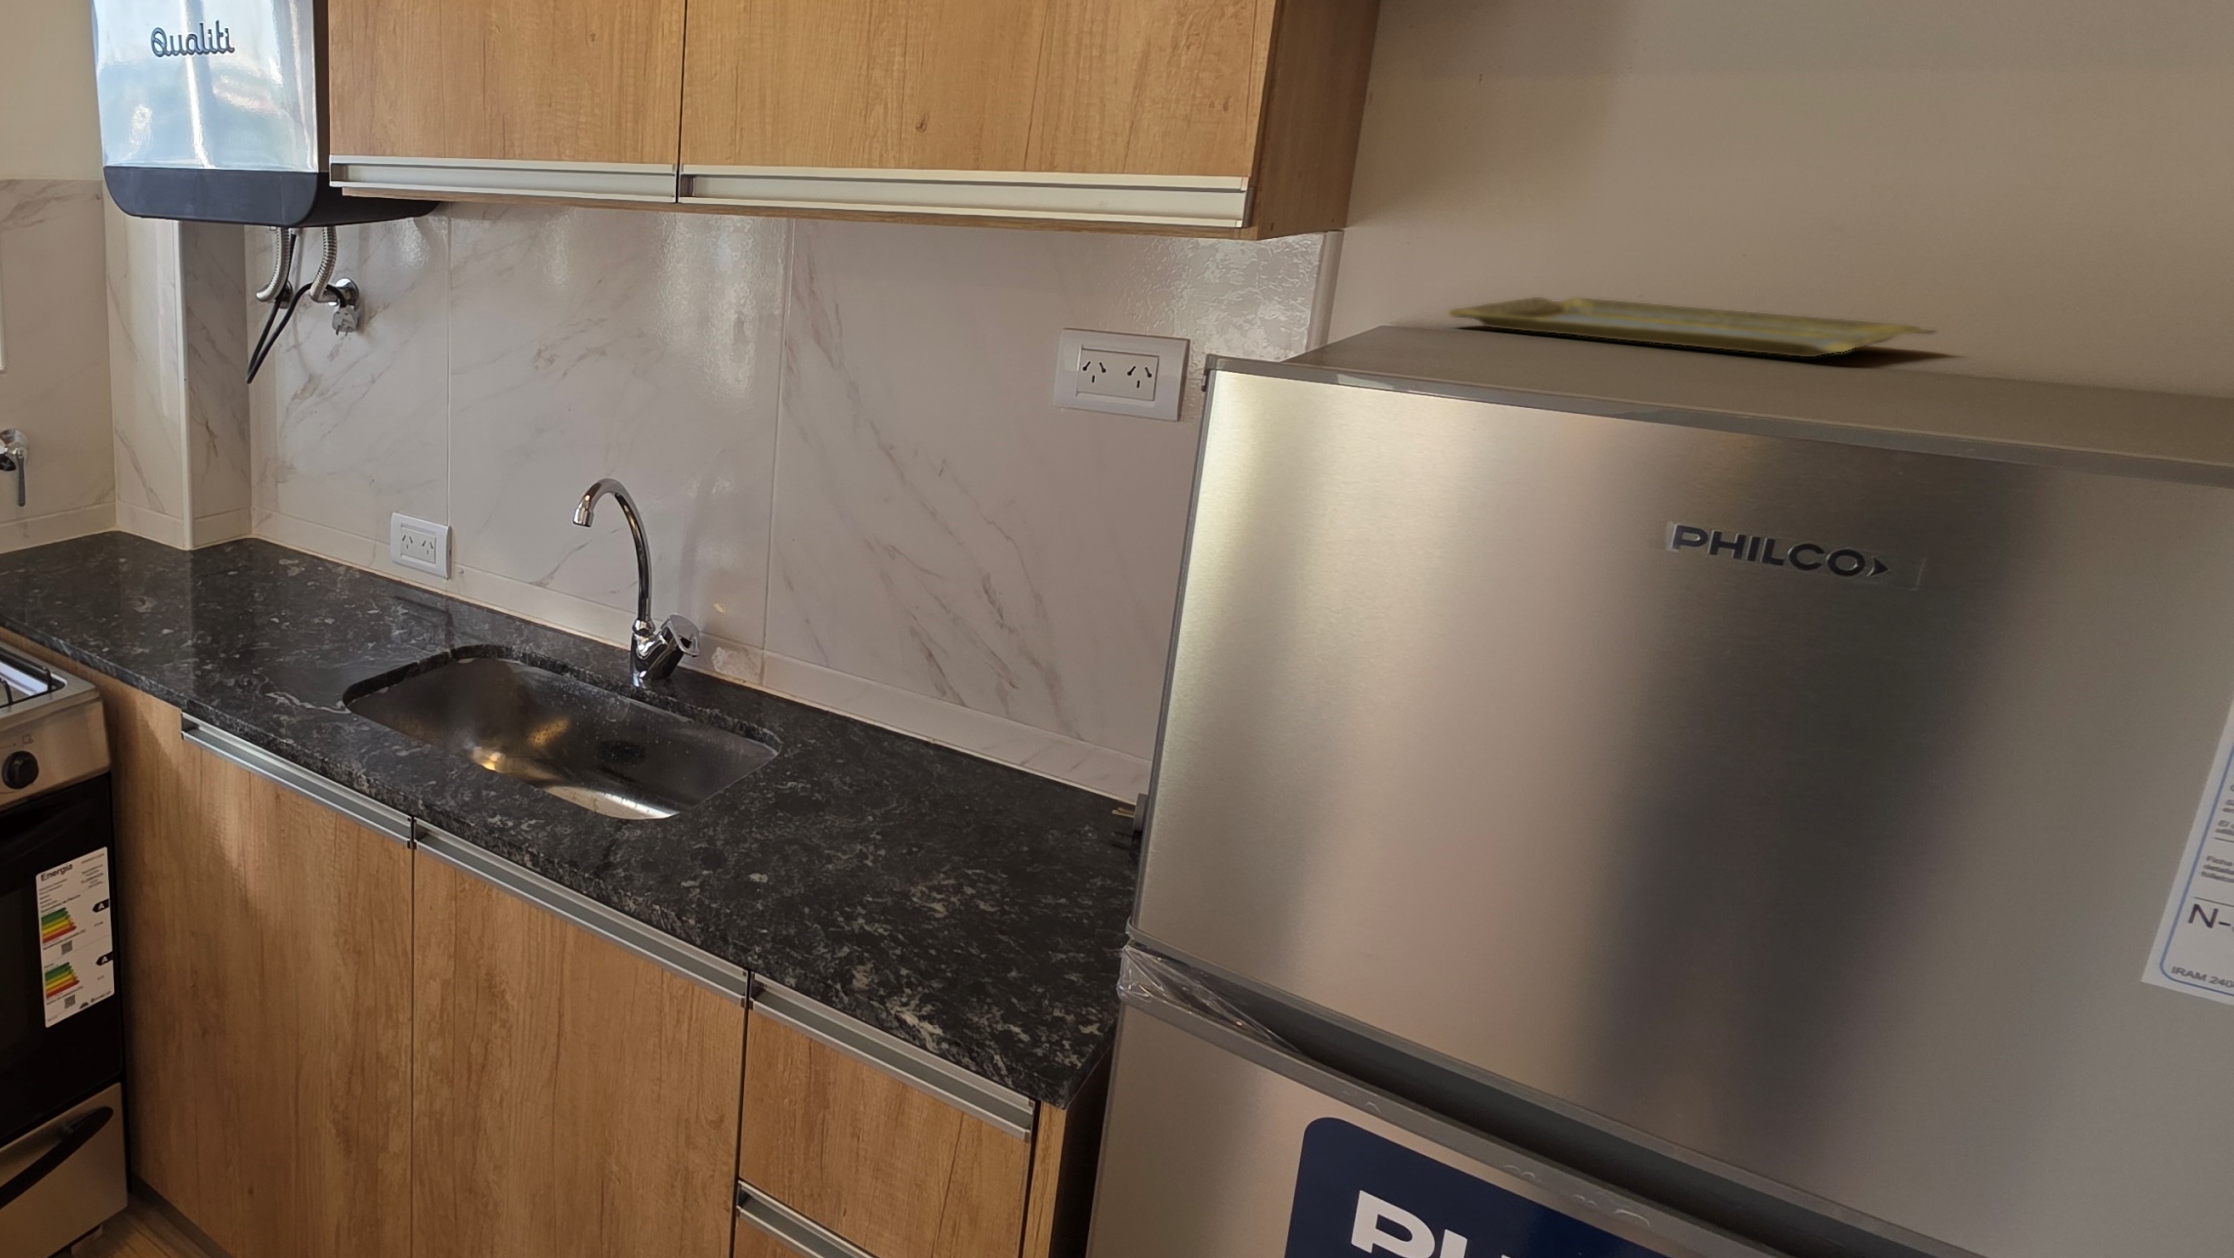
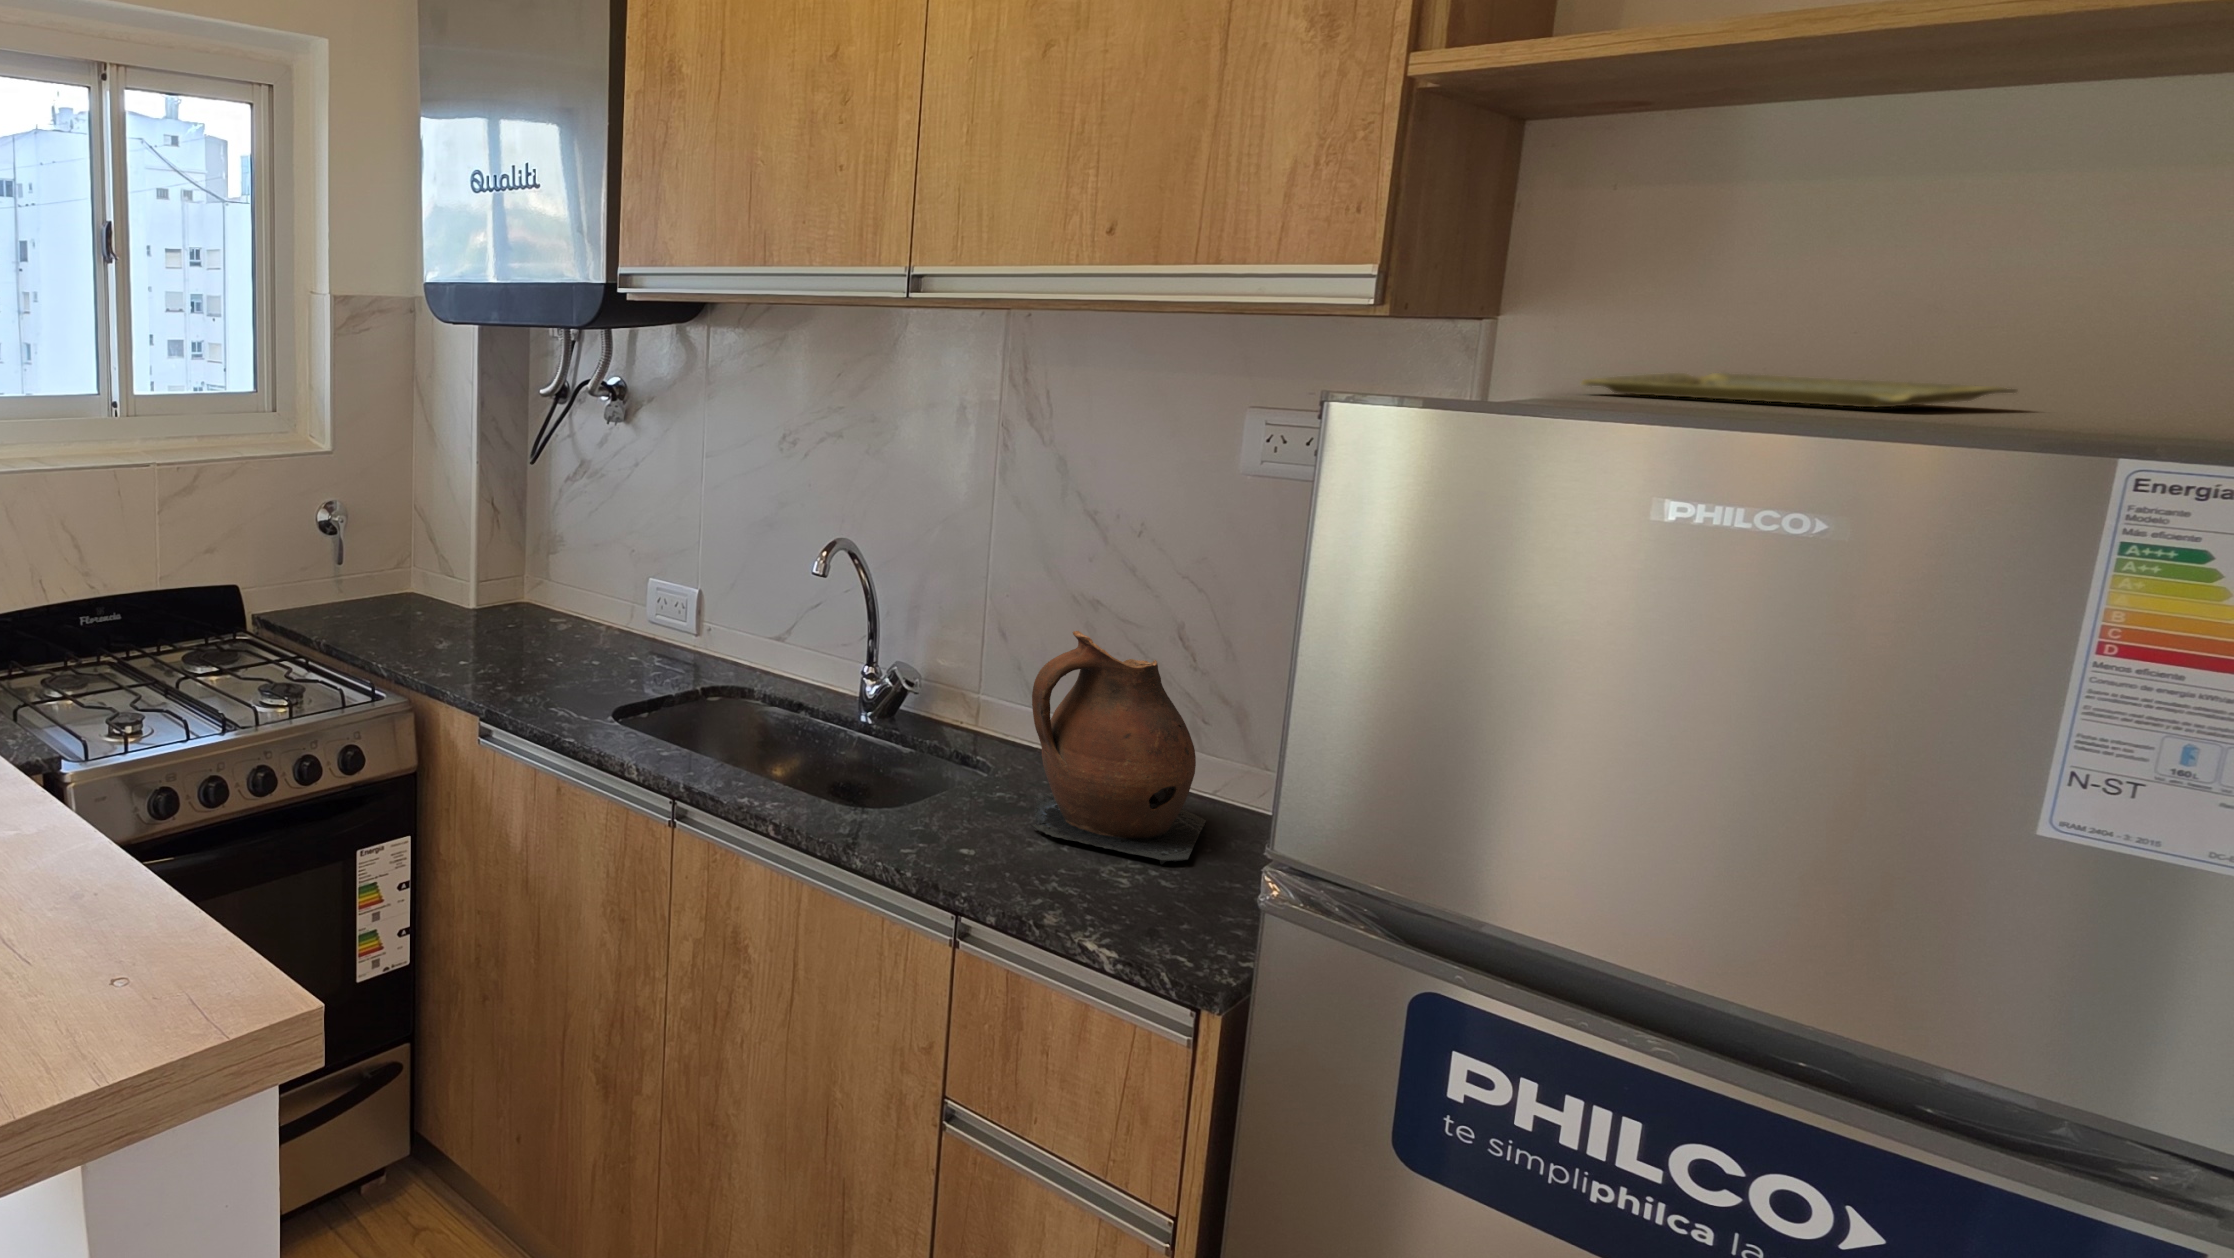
ceramic pitcher: none [827,608,1019,887] -> present [1031,631,1206,864]

